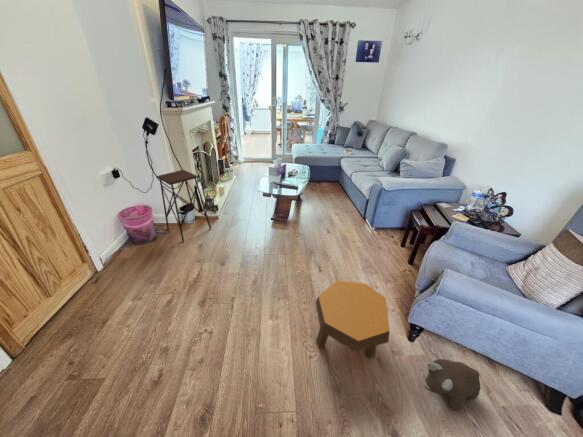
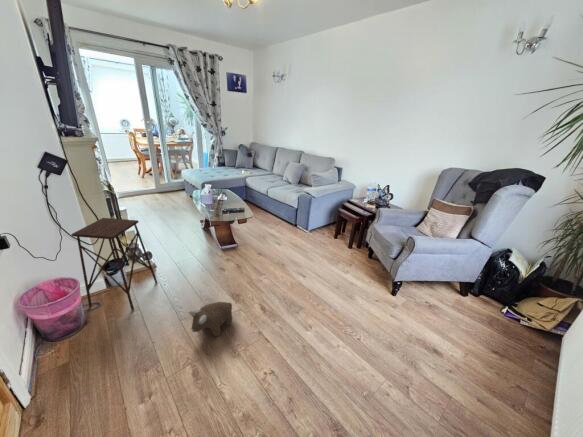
footstool: present [316,281,389,359] -> none [340,266,399,329]
plush toy: present [424,359,480,410] -> present [189,302,232,336]

